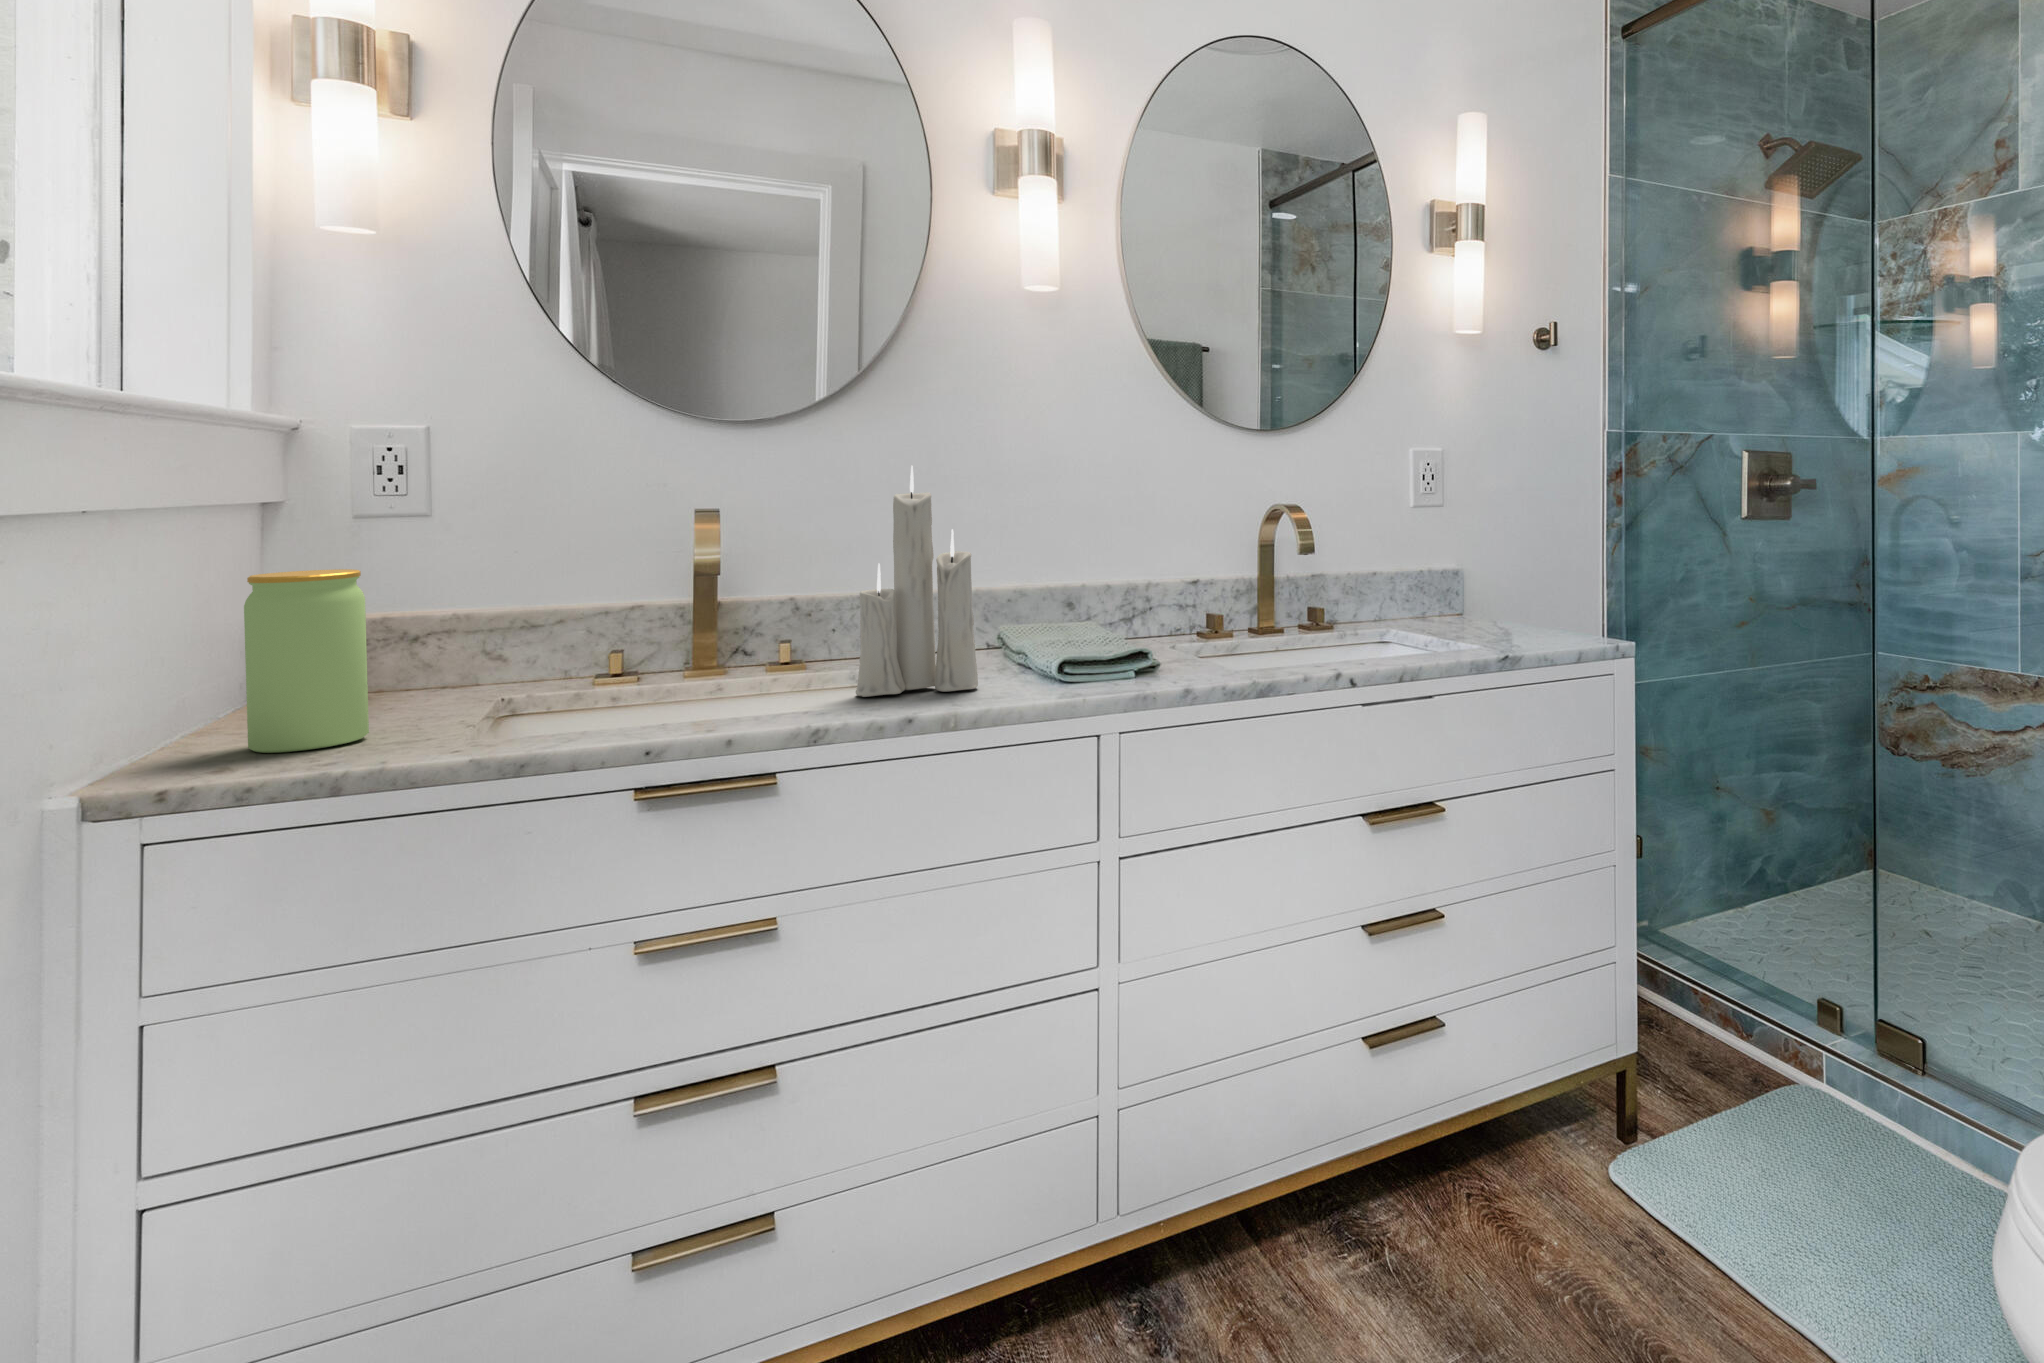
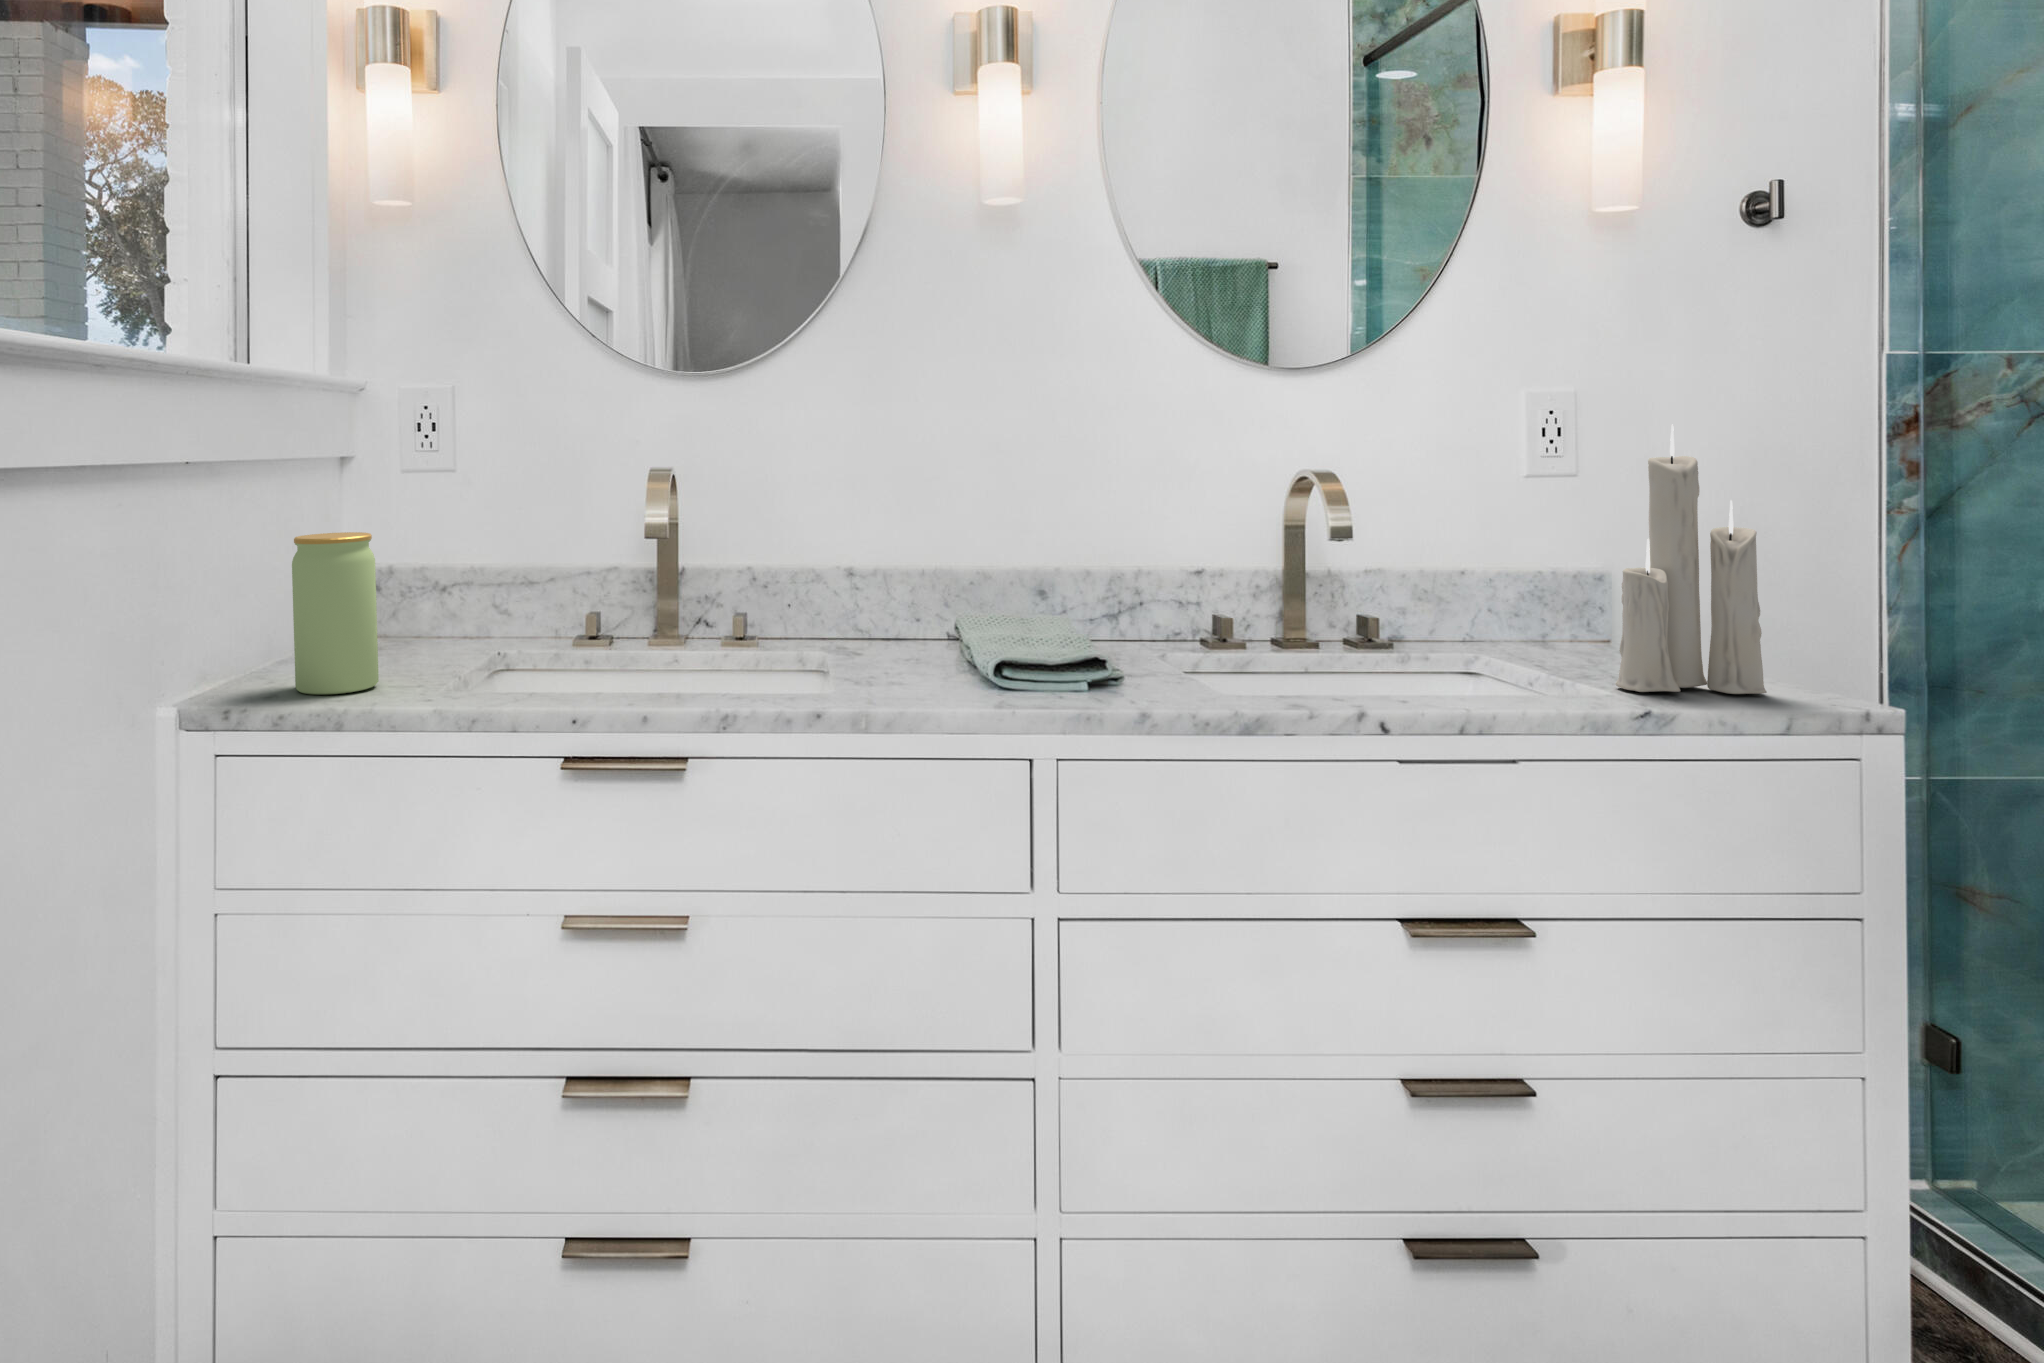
candle: present [856,465,978,697] -> present [1615,425,1767,694]

